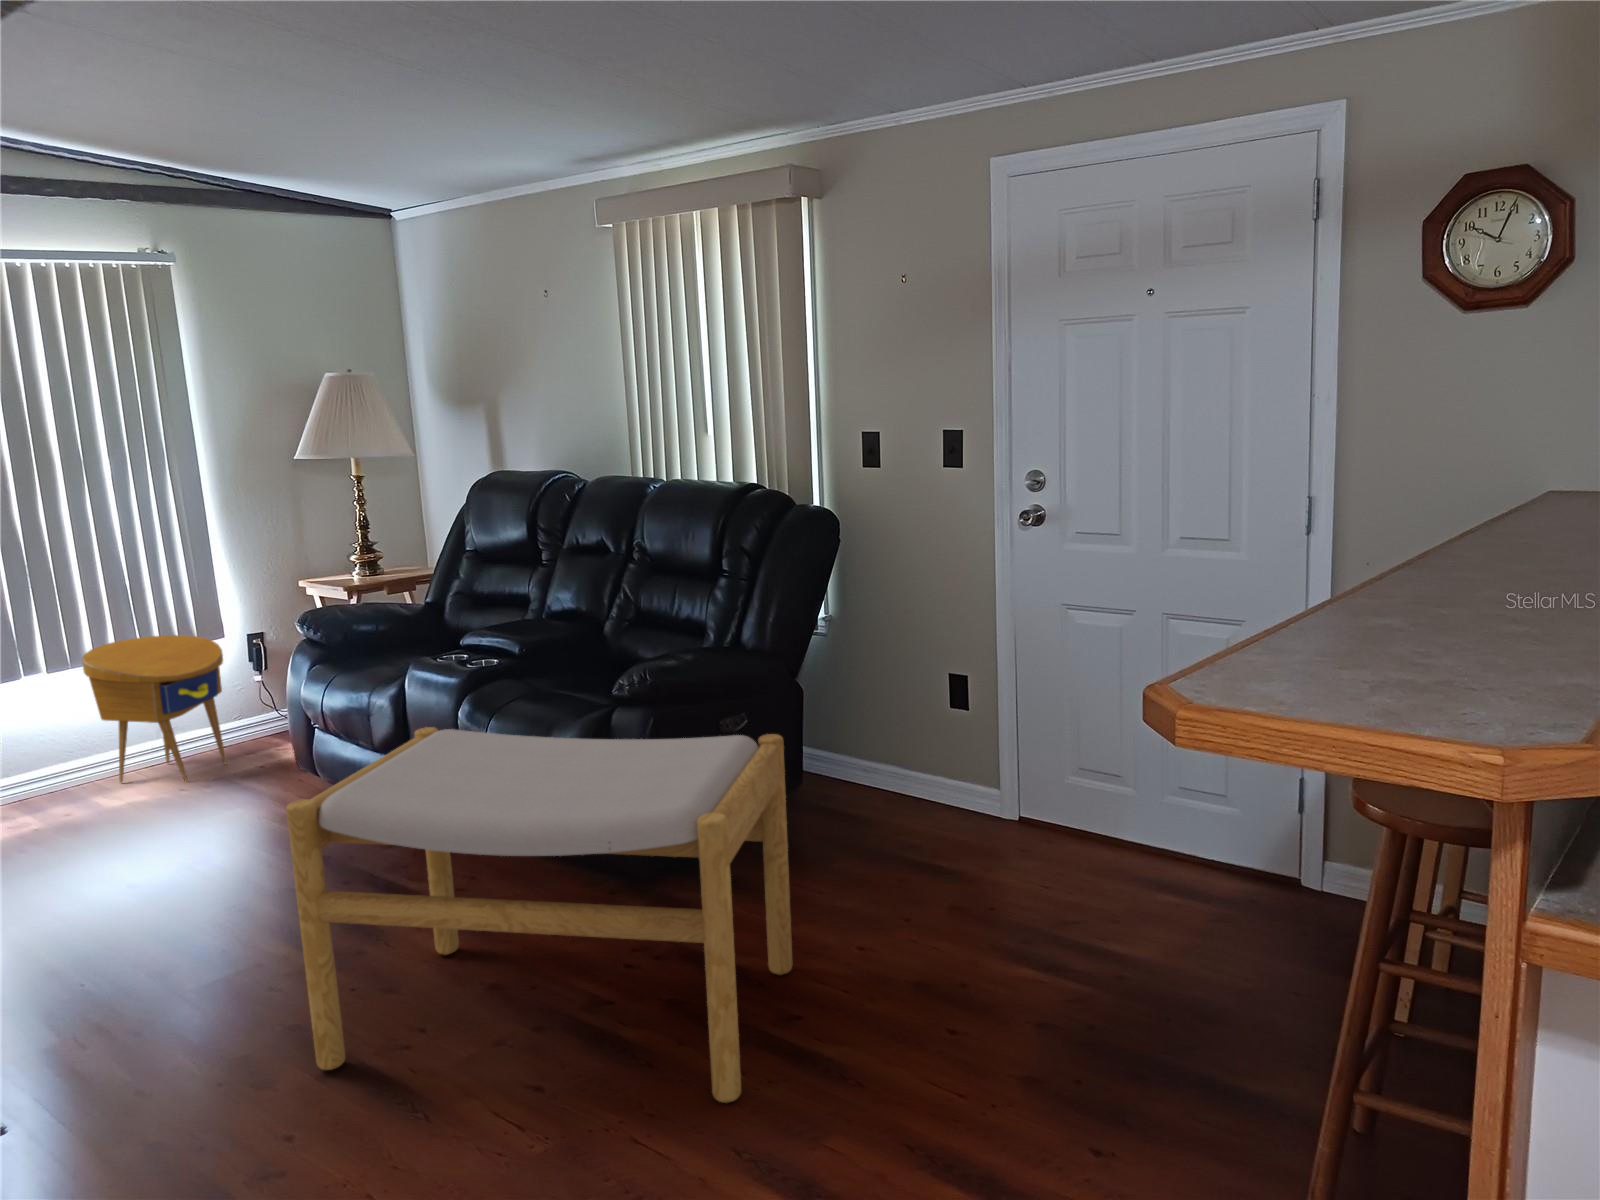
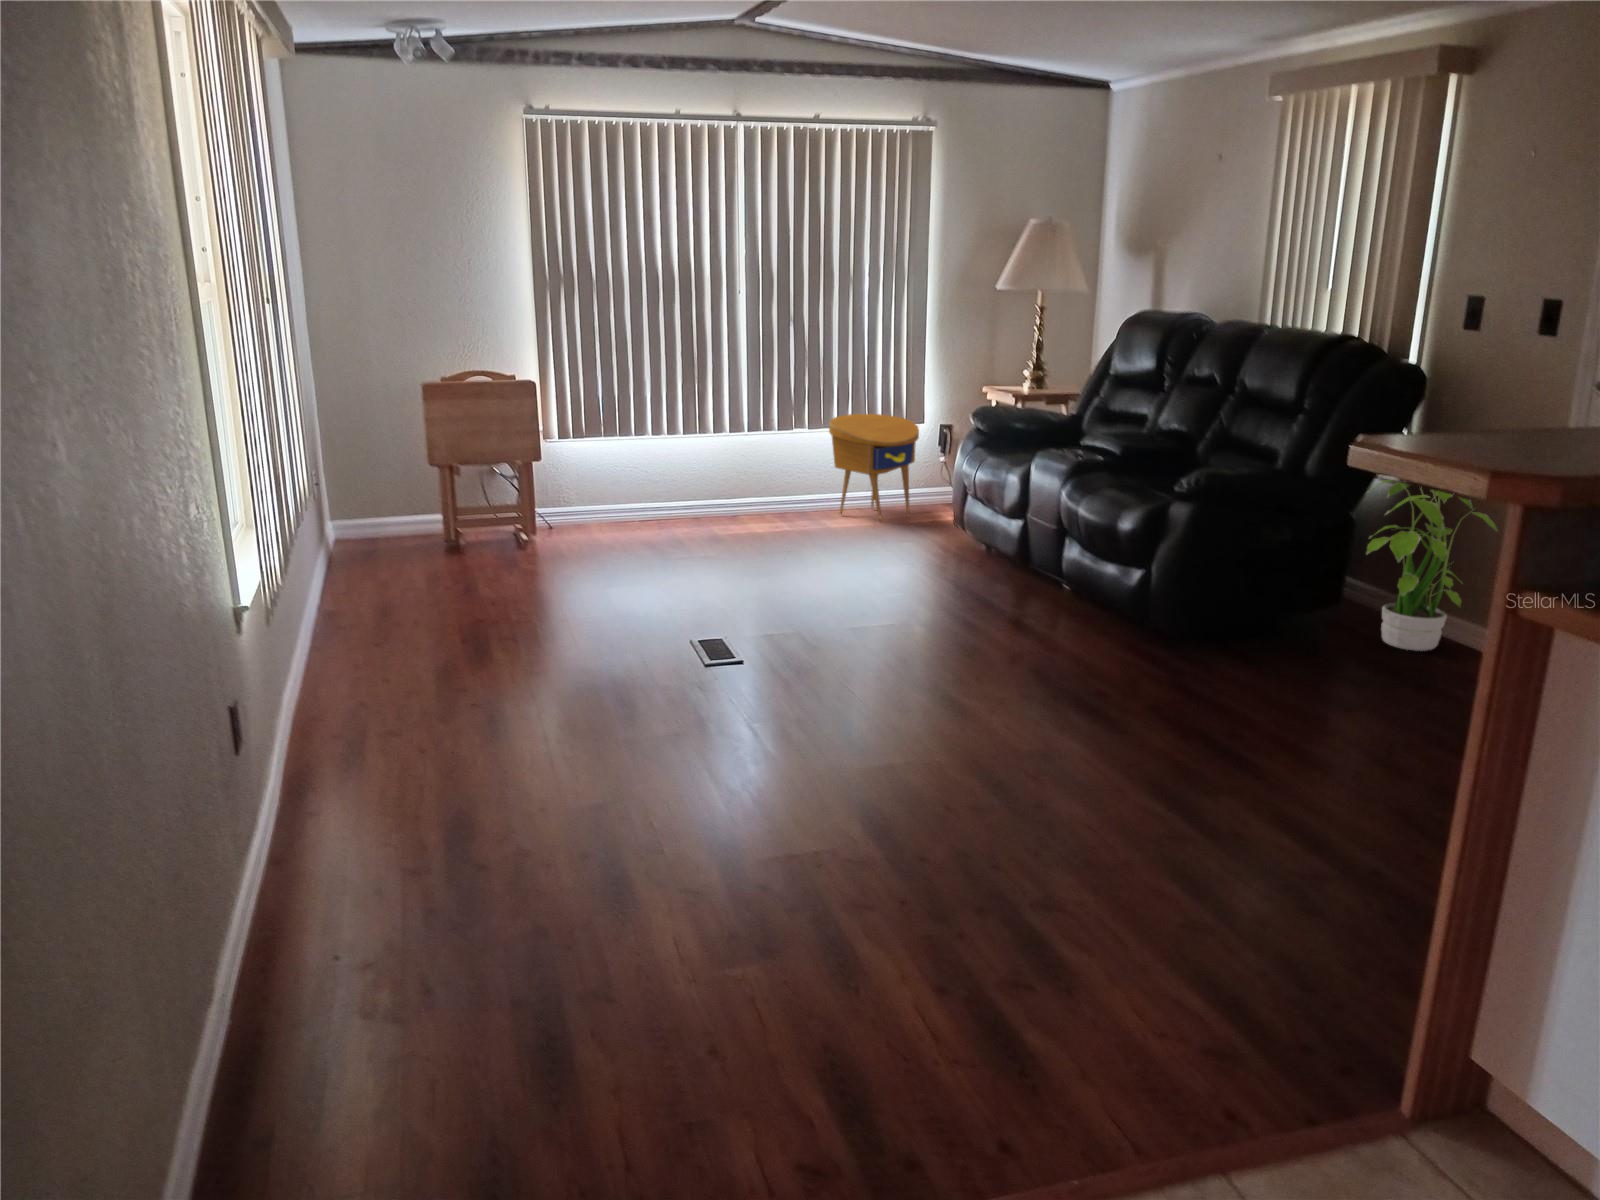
potted plant: none [813,621,945,820] -> present [1367,480,1497,651]
footstool: present [286,727,793,1103] -> none [911,485,1276,764]

